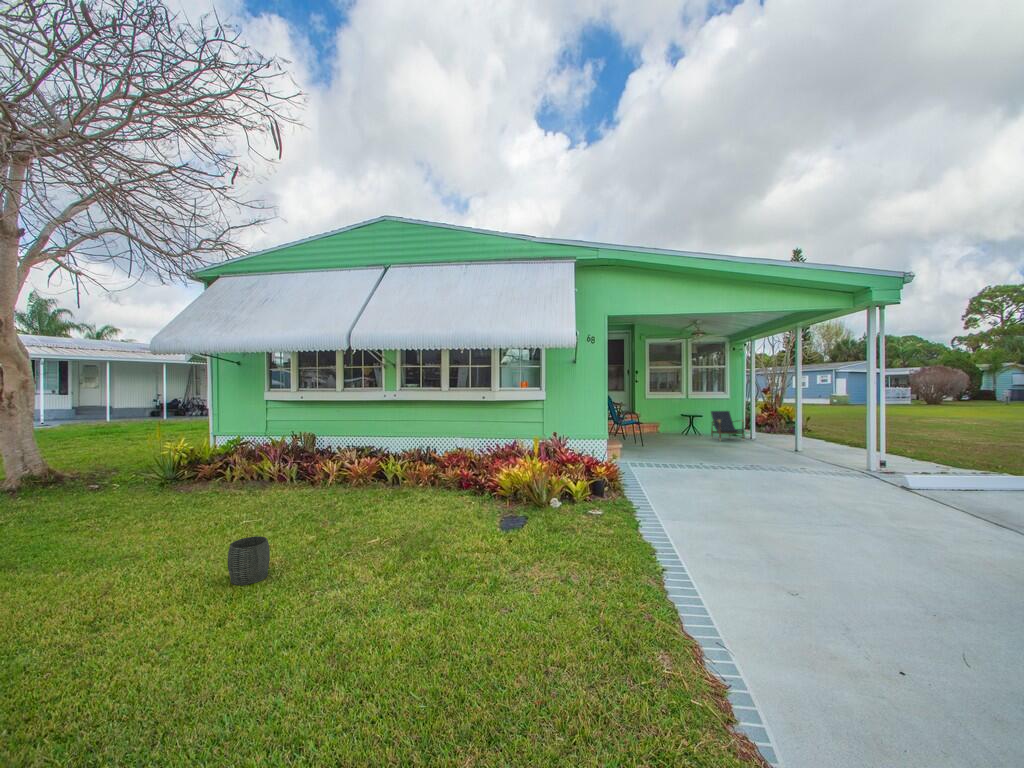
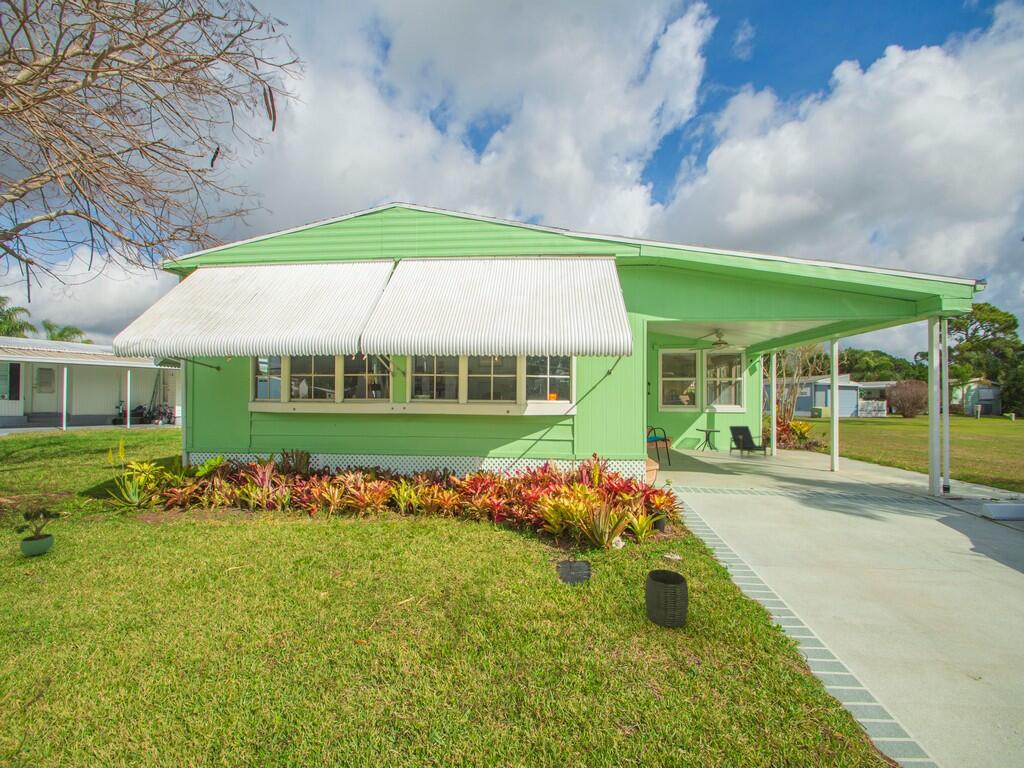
potted plant: none [83,475,115,512] -> present [16,508,60,555]
woven basket: present [228,536,270,585] -> present [645,569,688,627]

